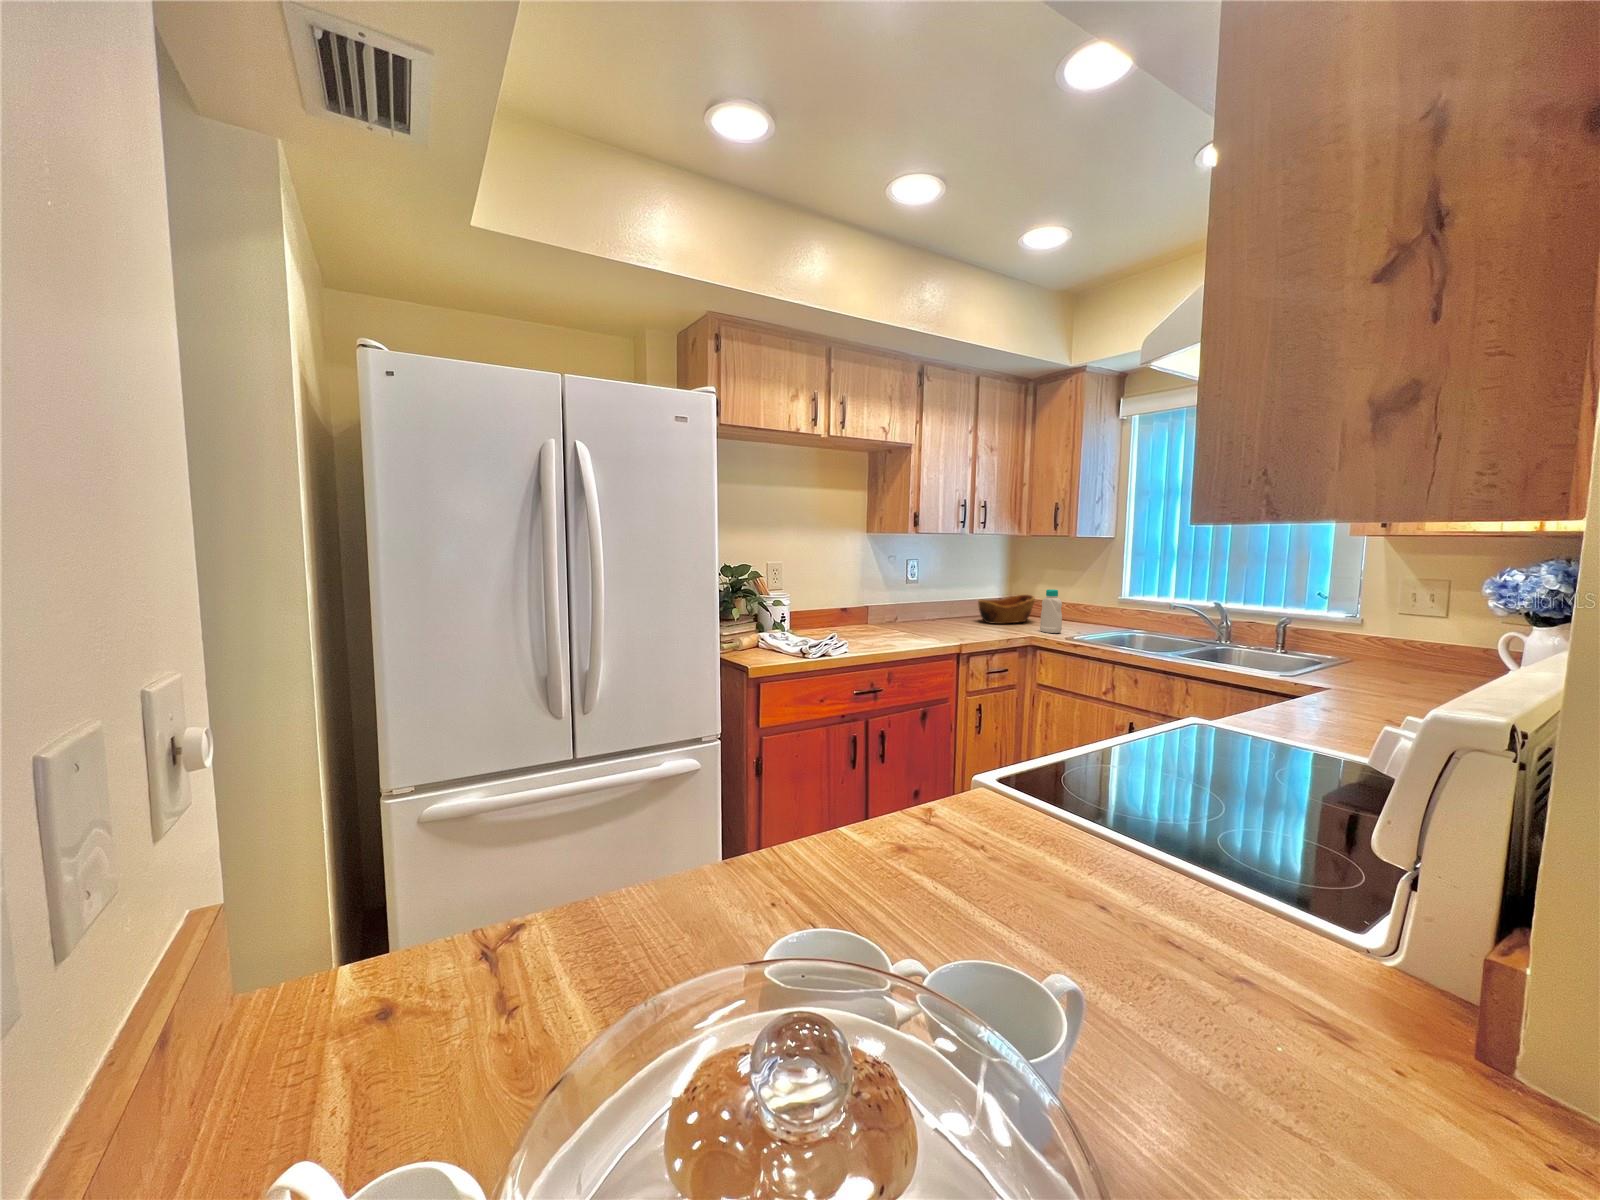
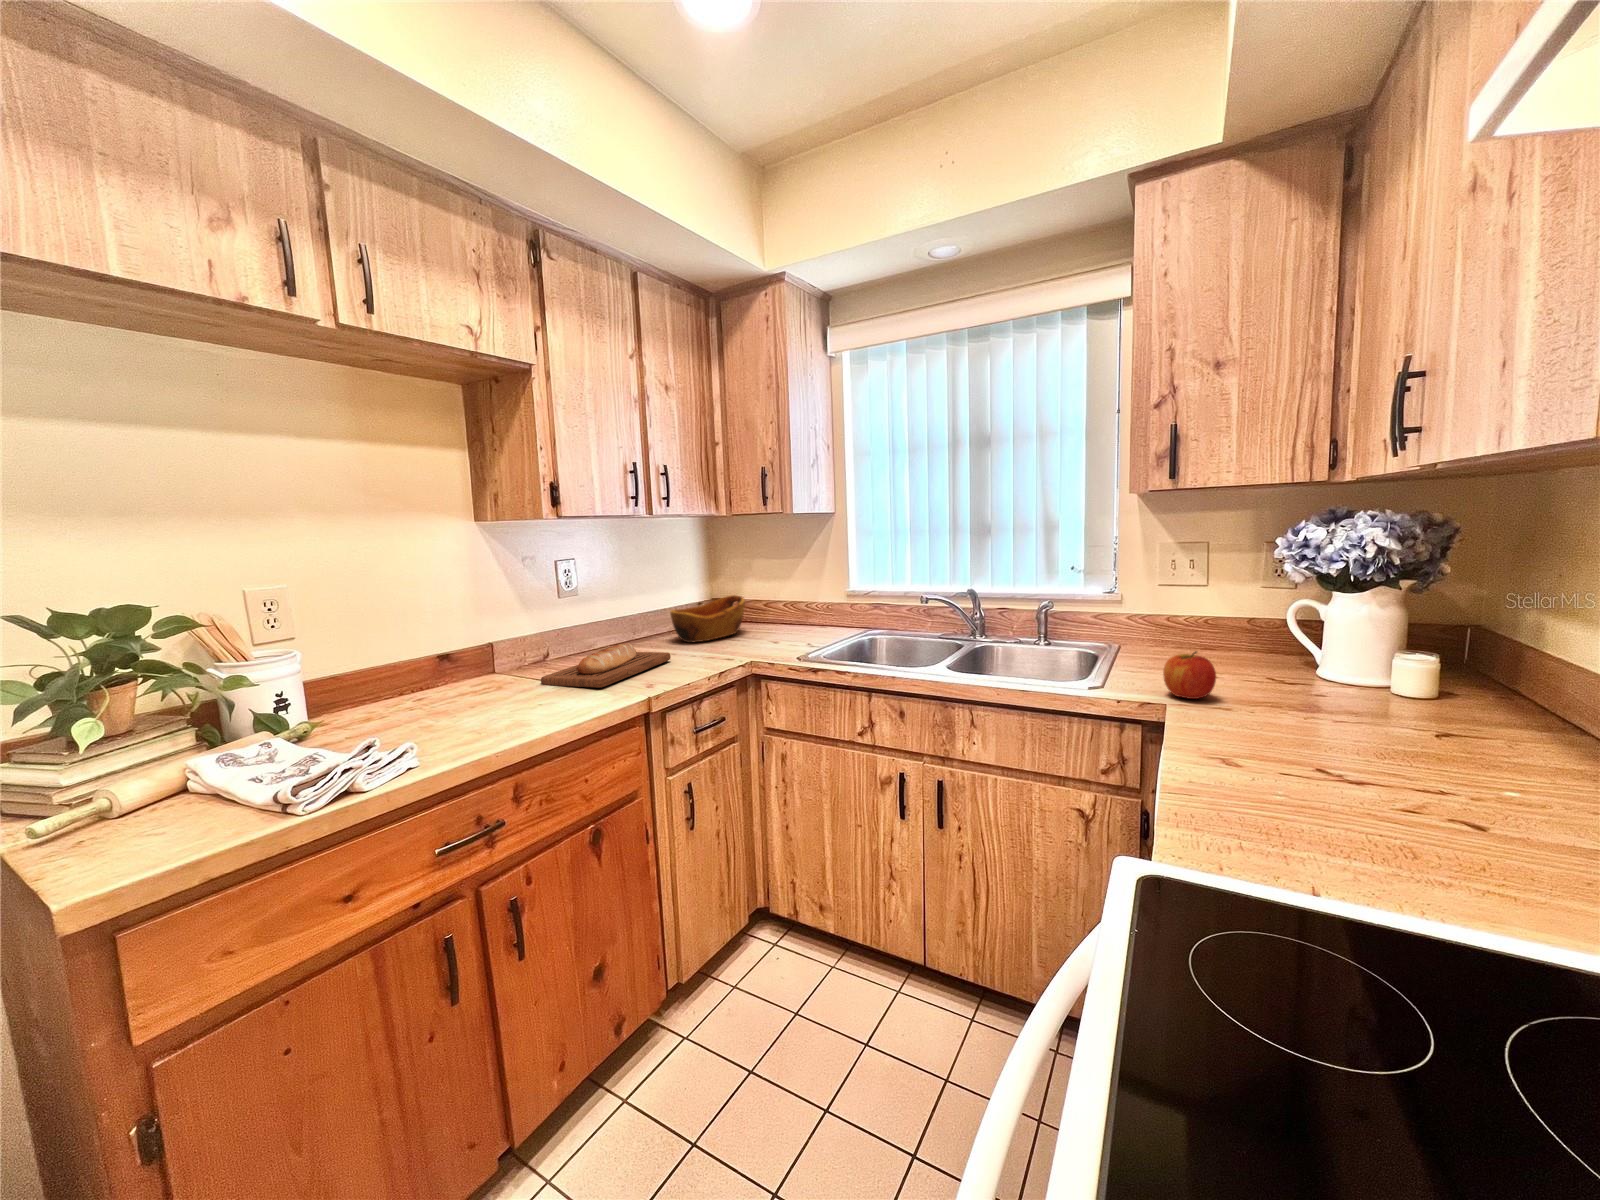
bottle: present [1040,589,1062,633] -> none [758,588,787,649]
bread loaf: none [897,615,976,637] -> present [541,643,671,688]
apple: none [1338,655,1381,689] -> present [1163,651,1216,699]

